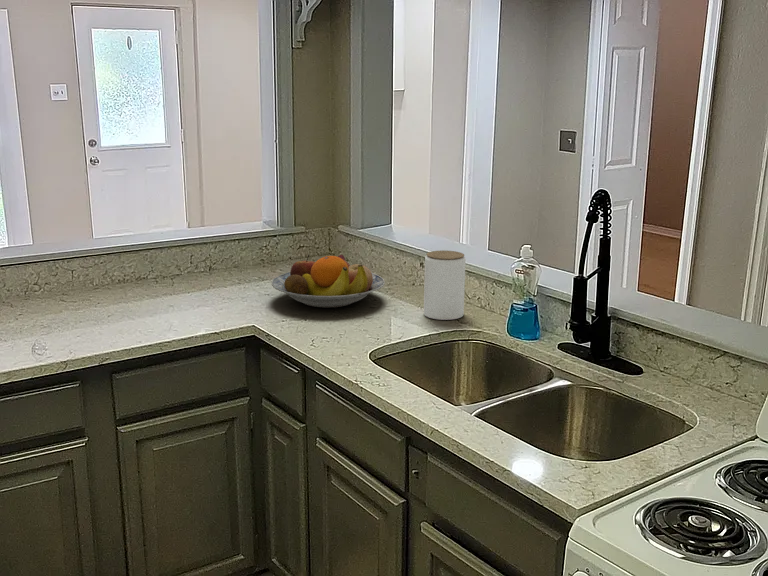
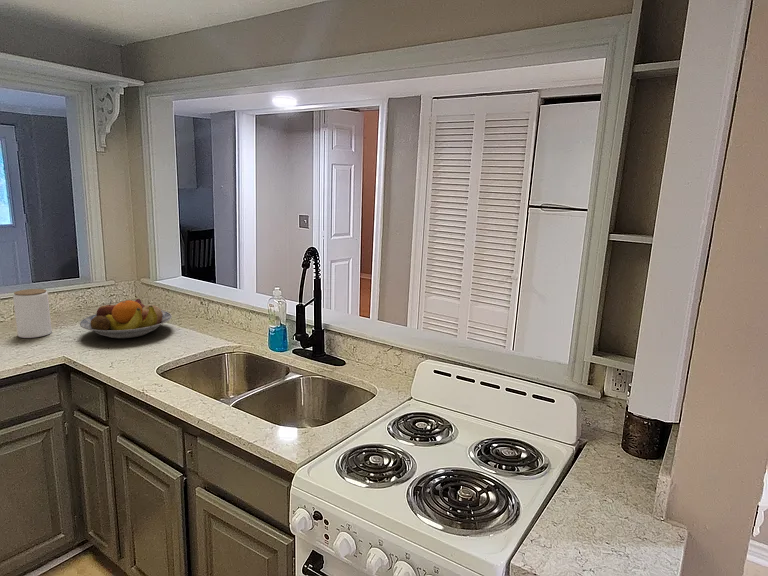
jar: present [424,250,466,320] -> present [13,289,52,338]

